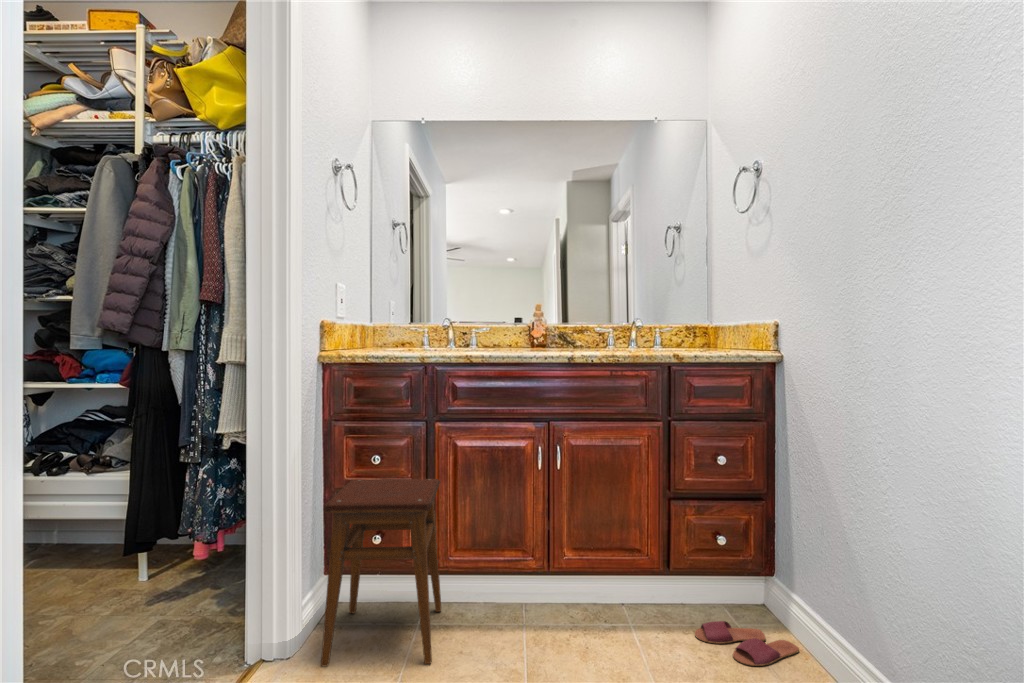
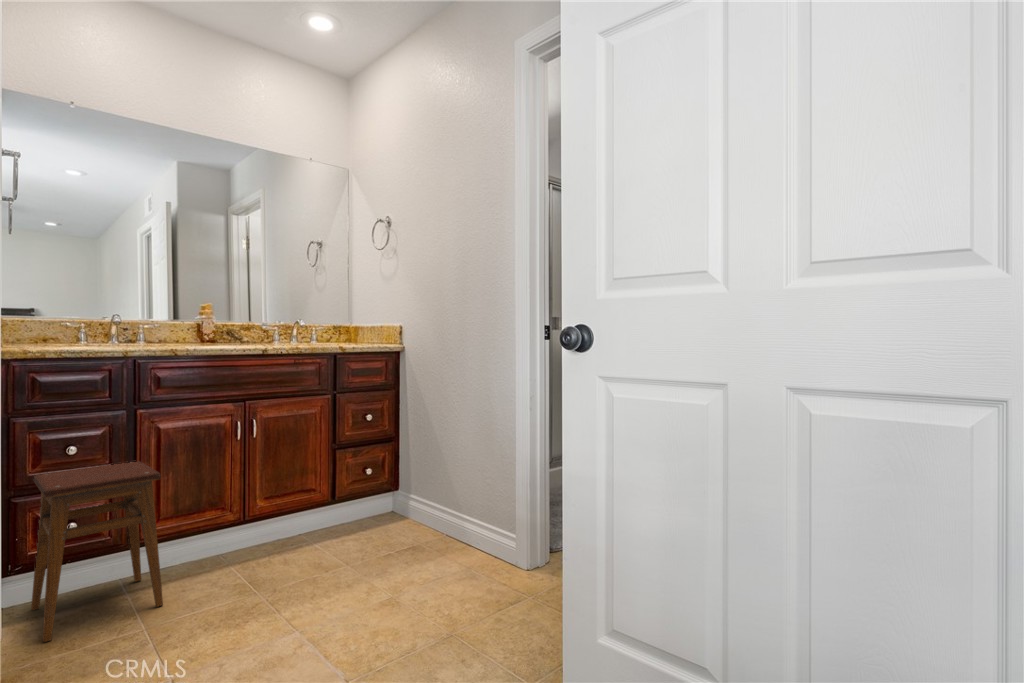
slippers: present [695,621,799,666] -> none [356,521,417,538]

